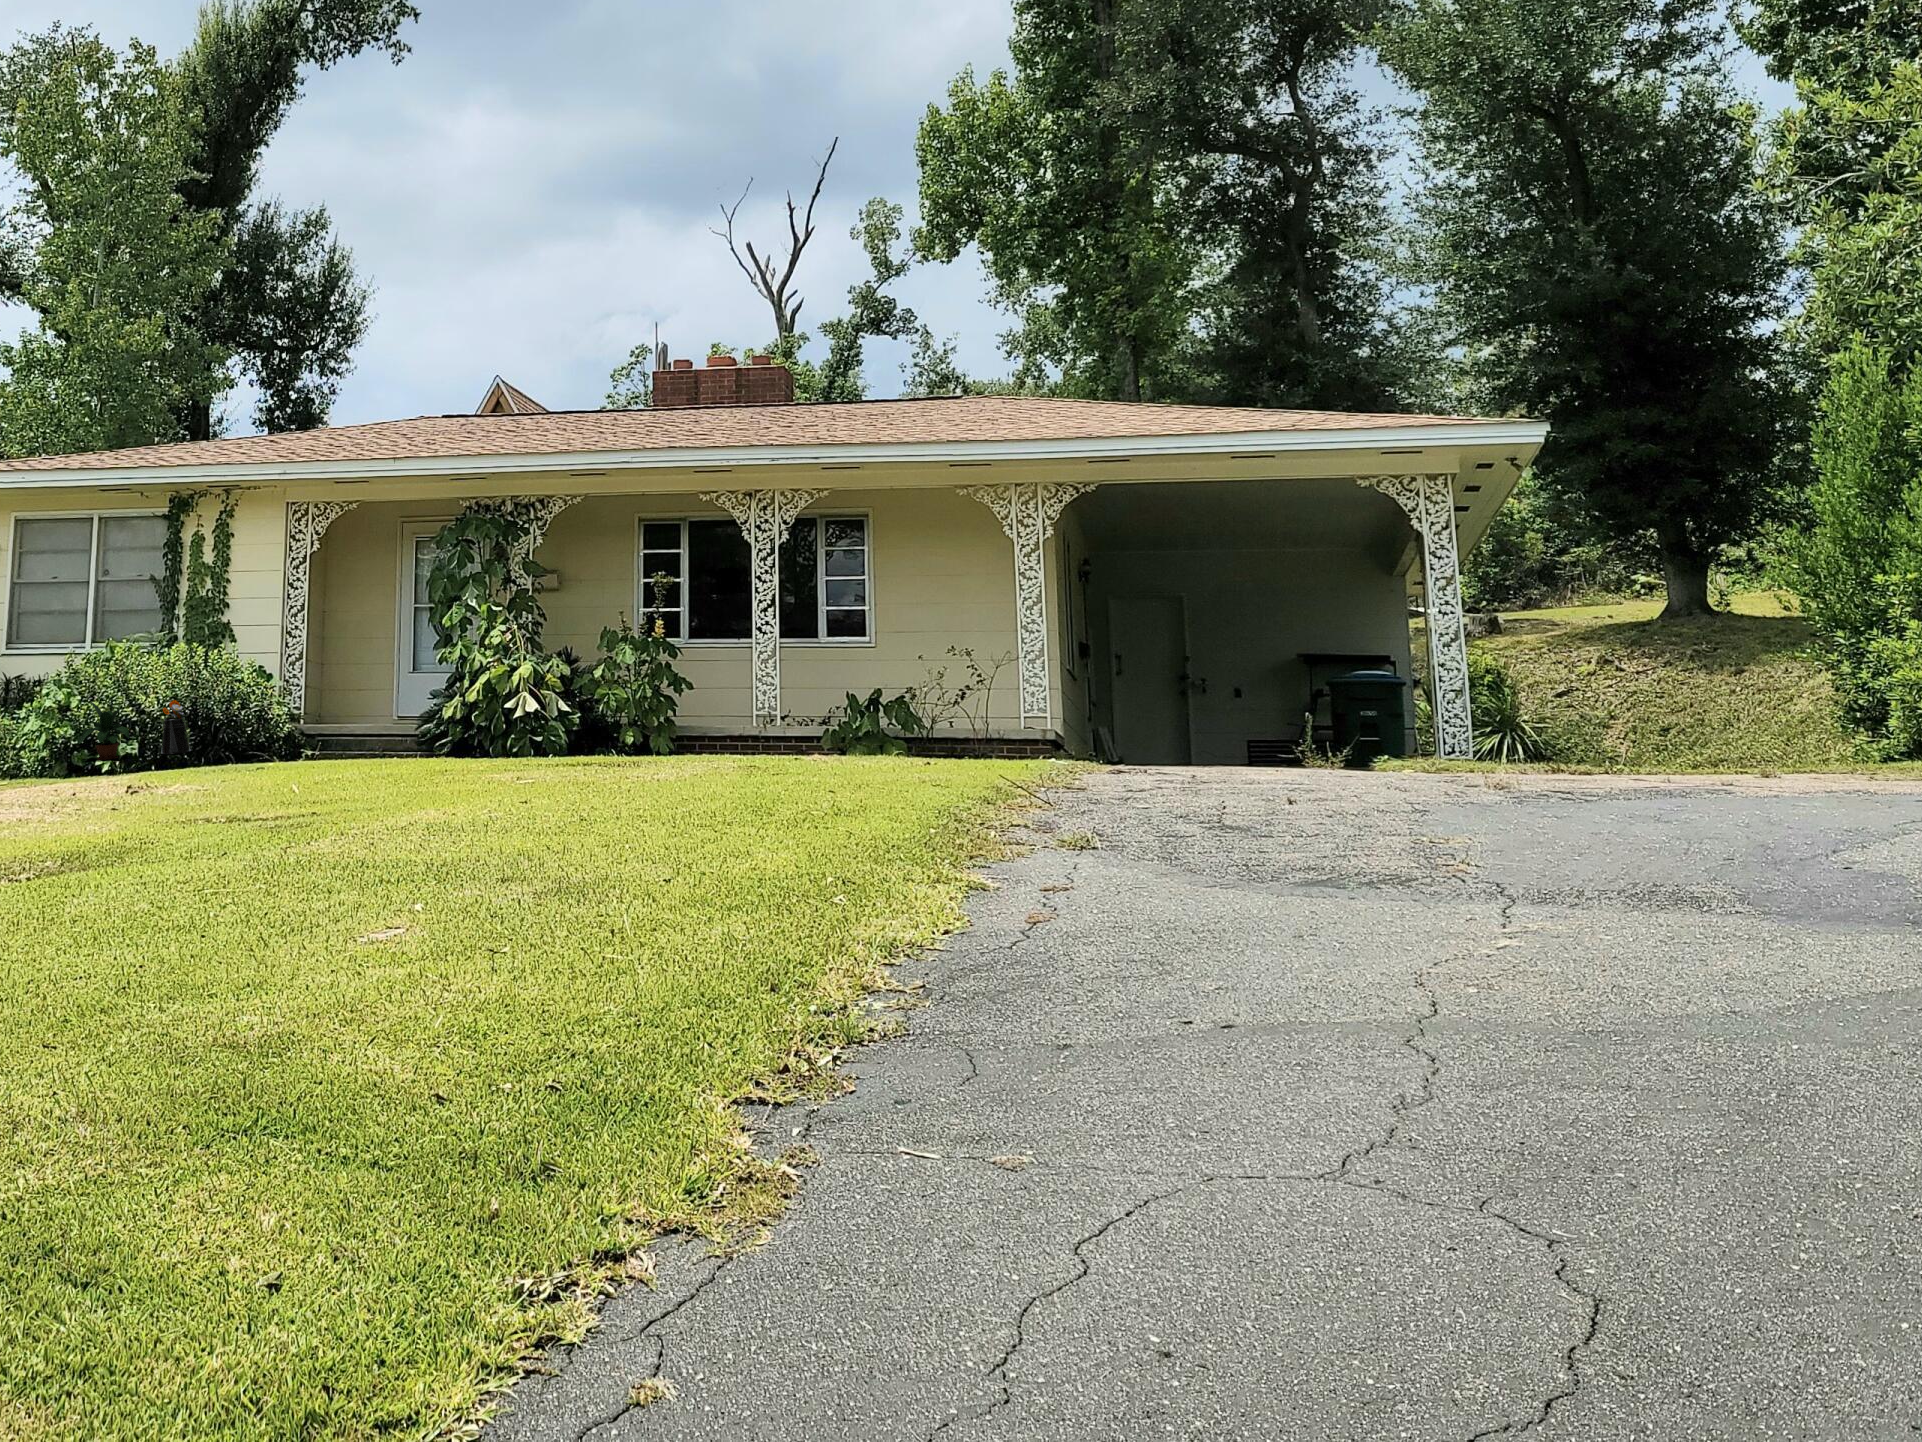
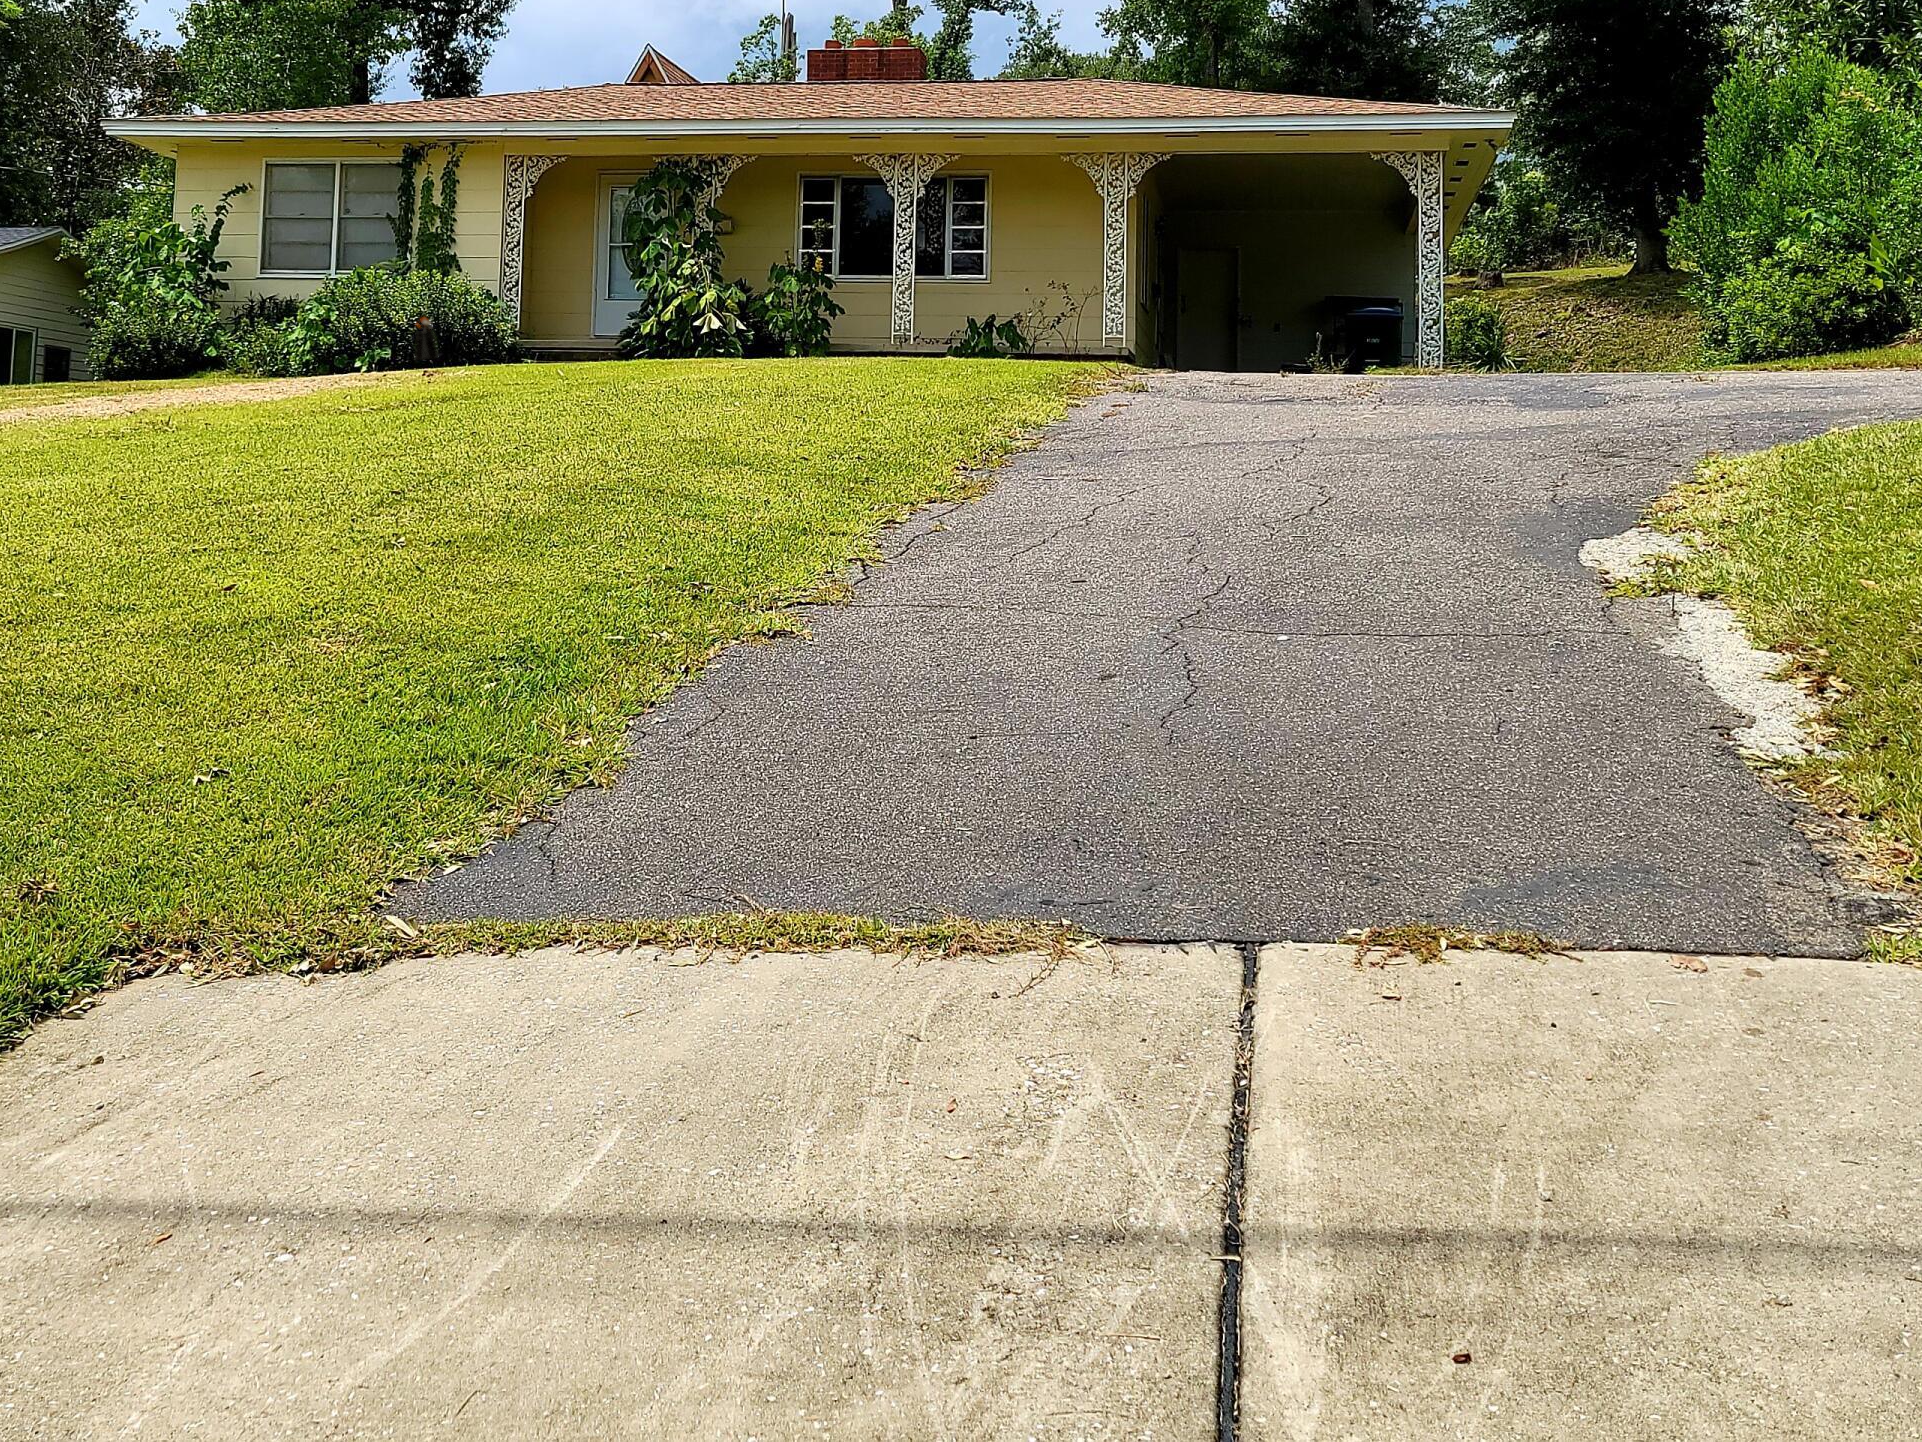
potted plant: present [80,702,129,760] -> none [348,317,389,364]

